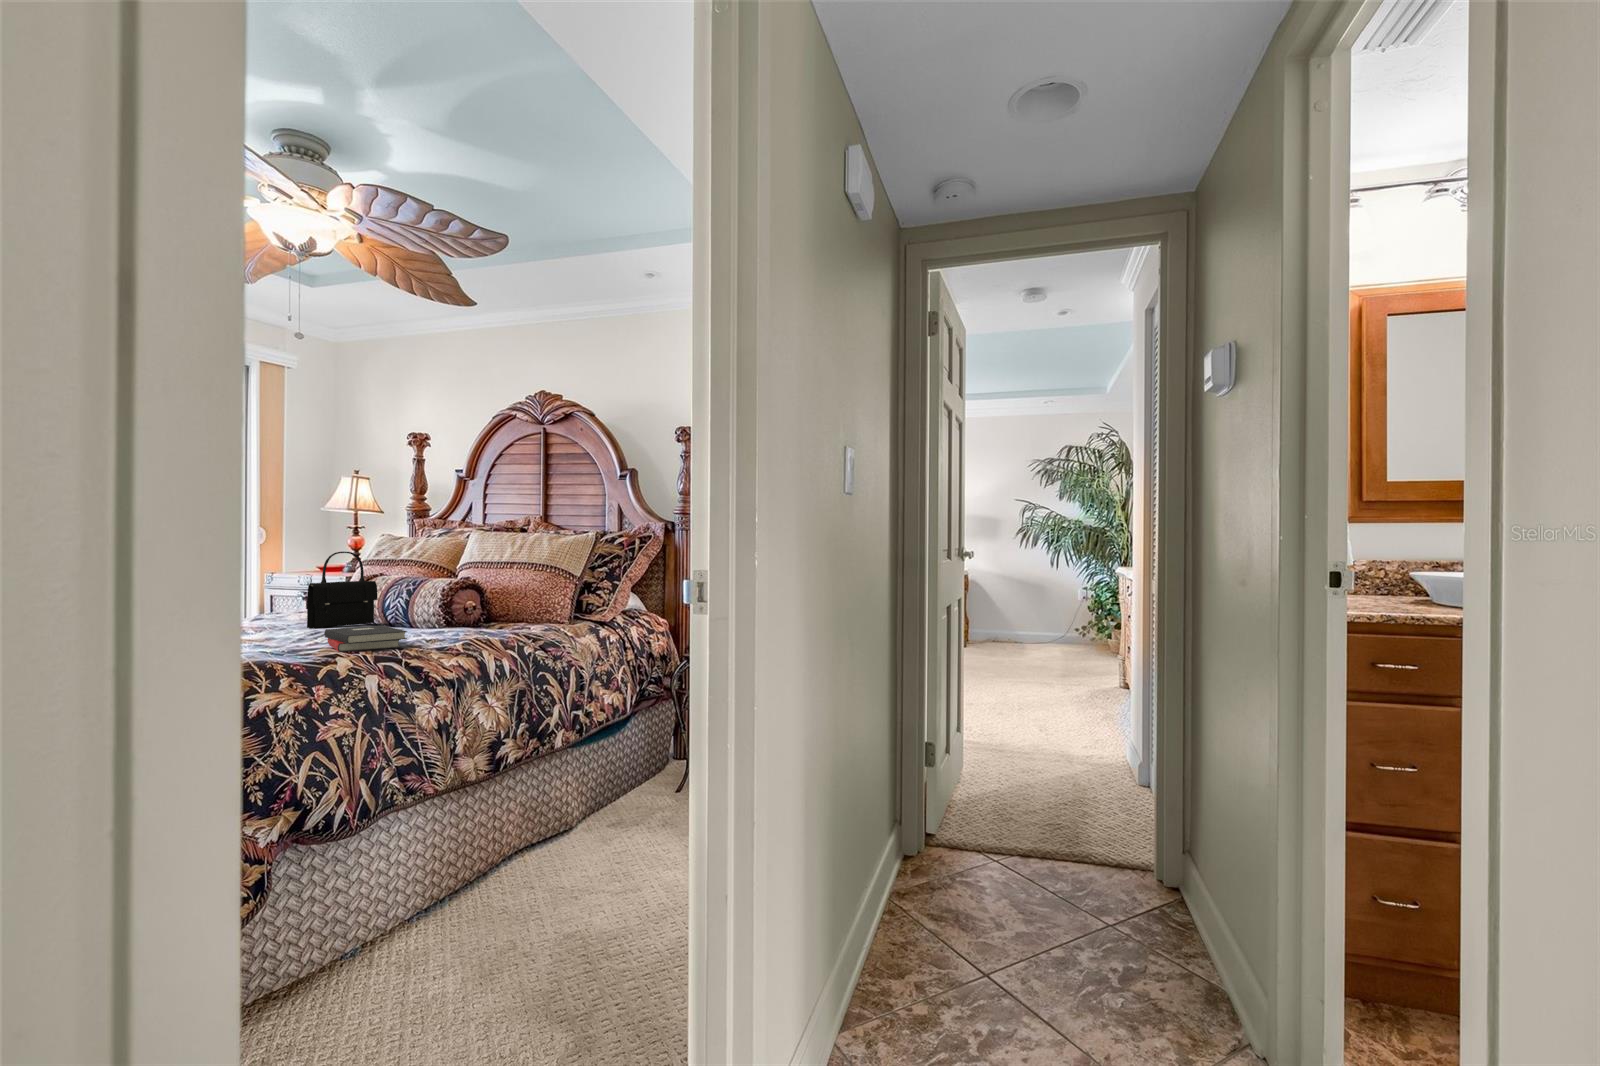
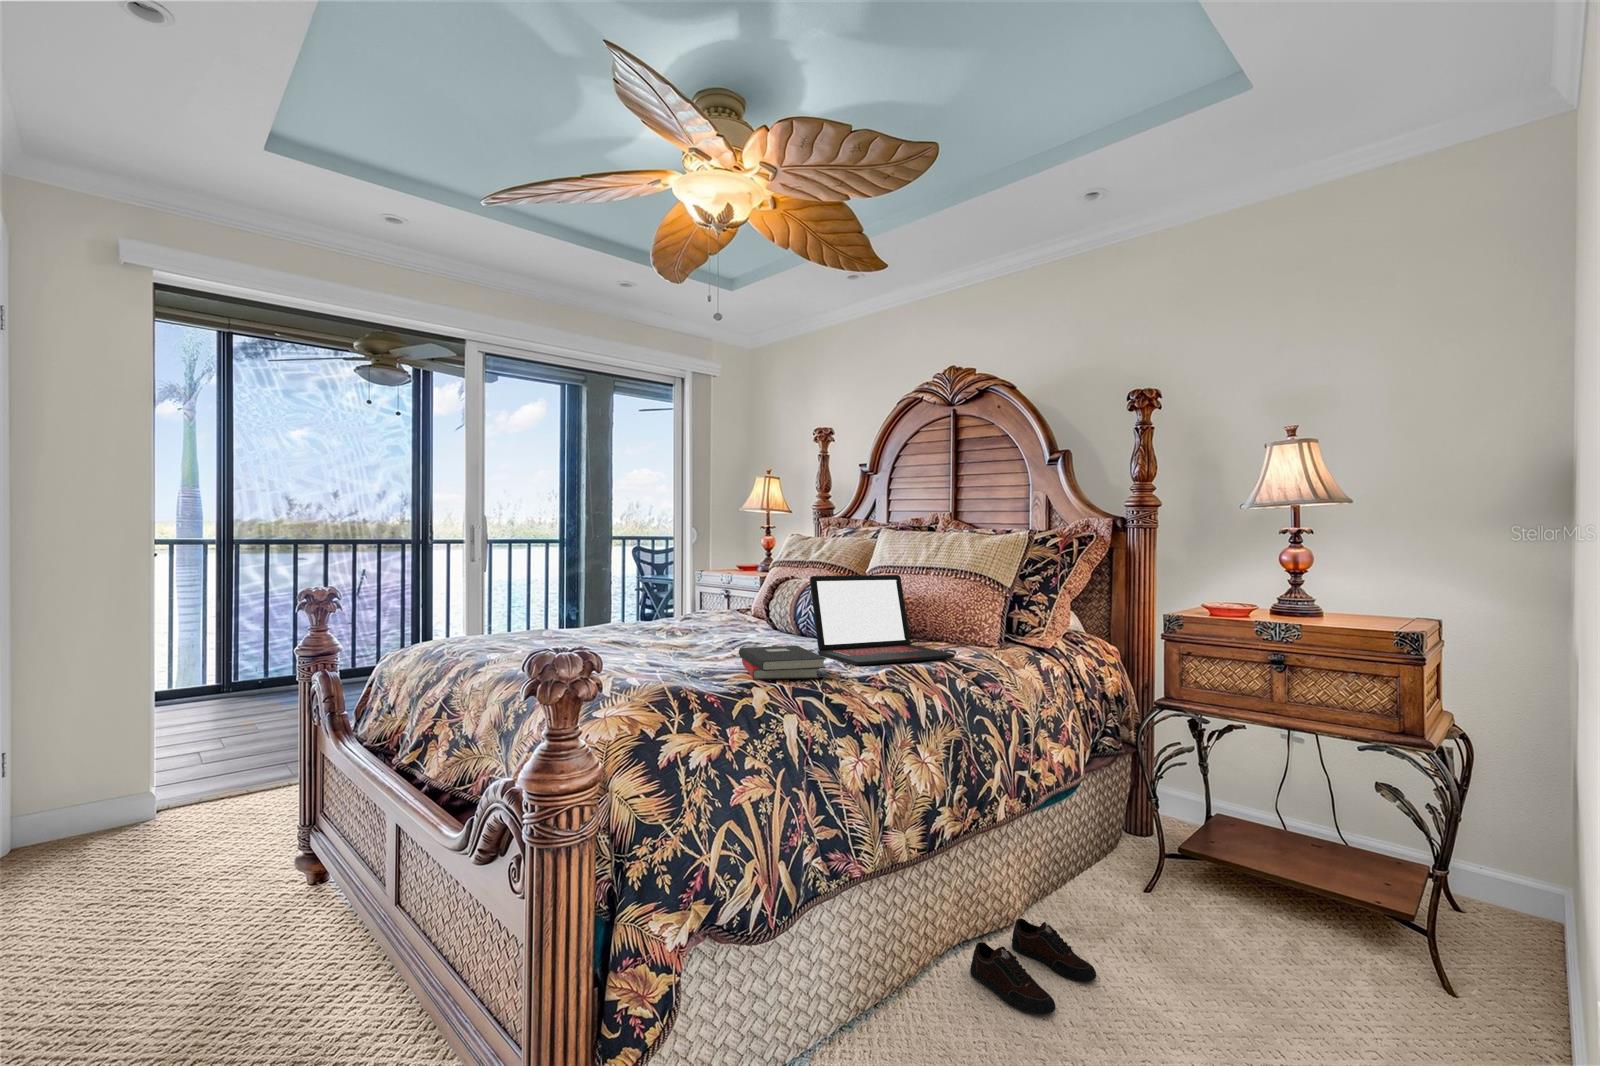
handbag: present [307,552,377,629] -> none [723,553,789,637]
laptop: none [397,567,525,639] -> present [810,575,955,666]
shoe: none [531,817,624,875] -> present [970,918,1096,1014]

